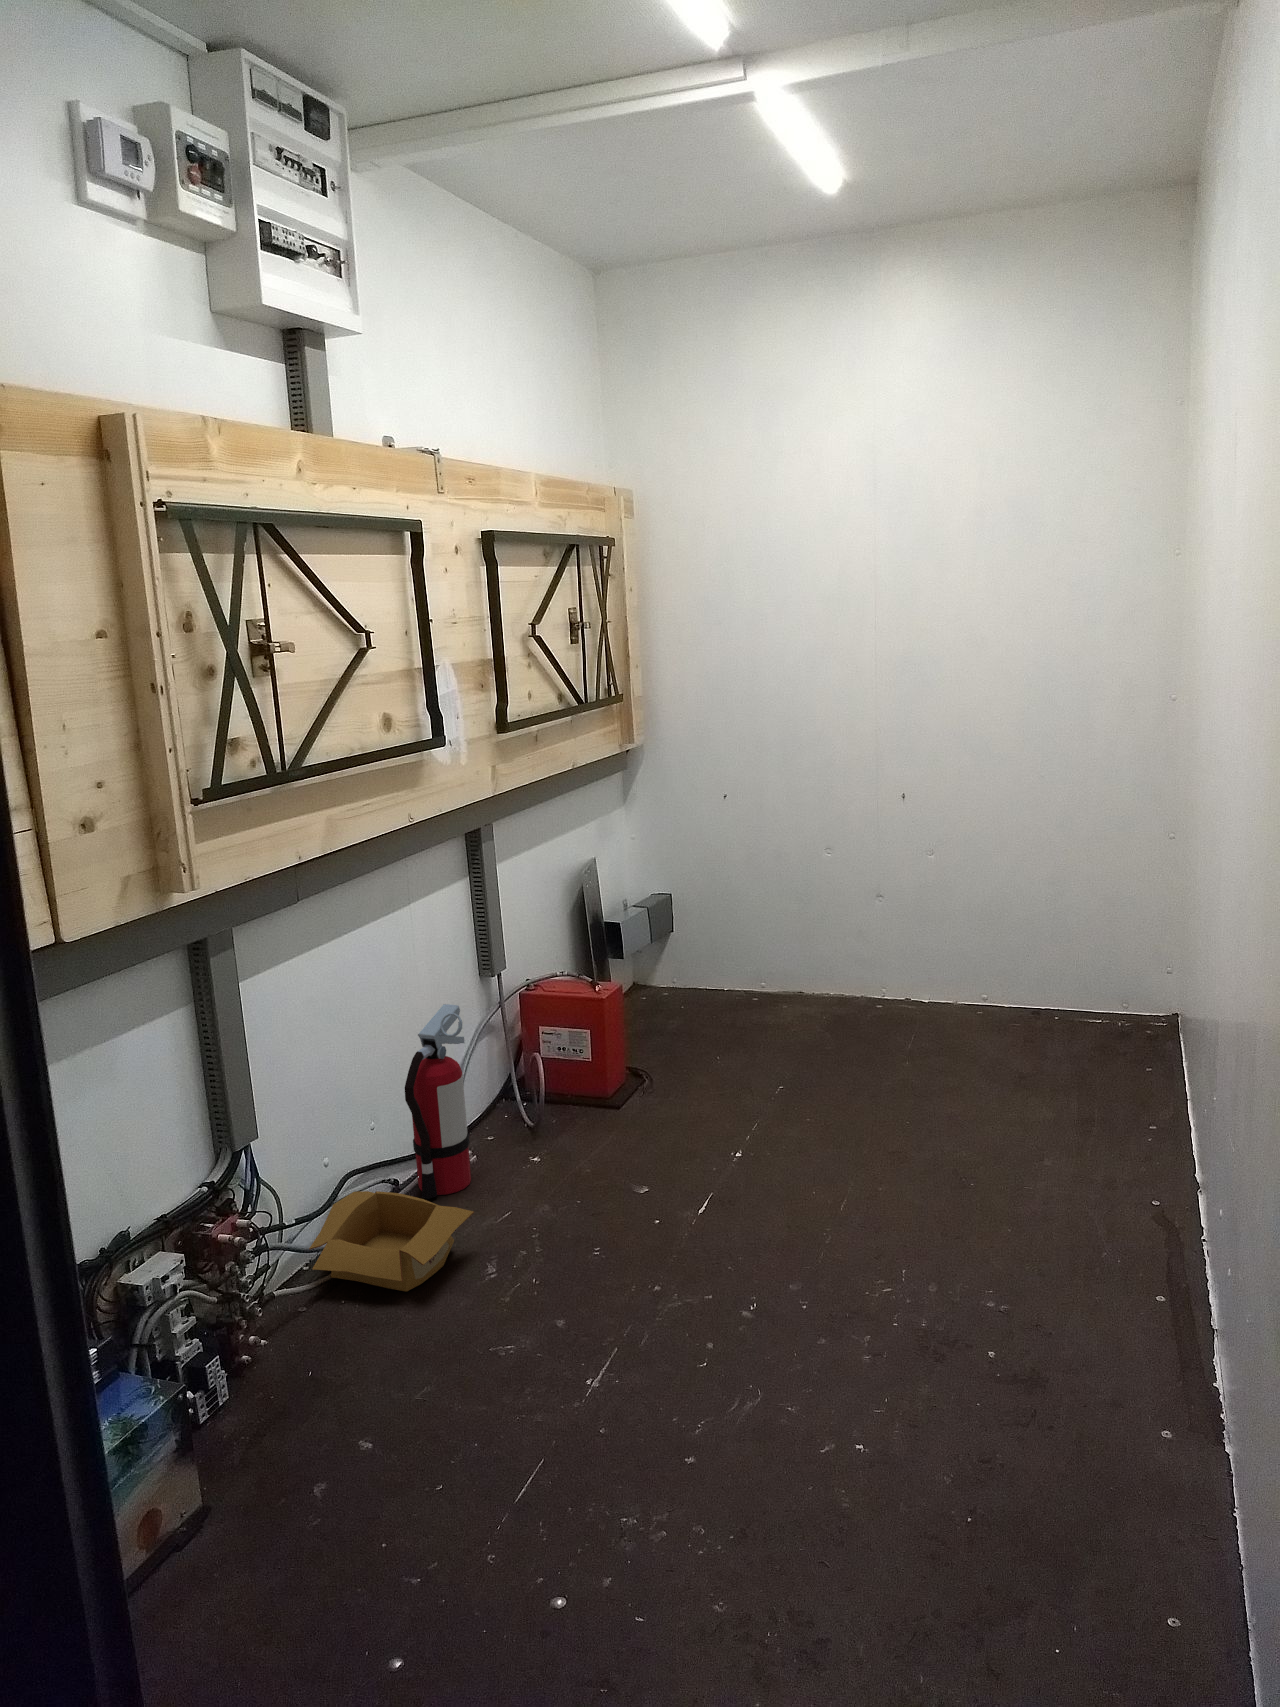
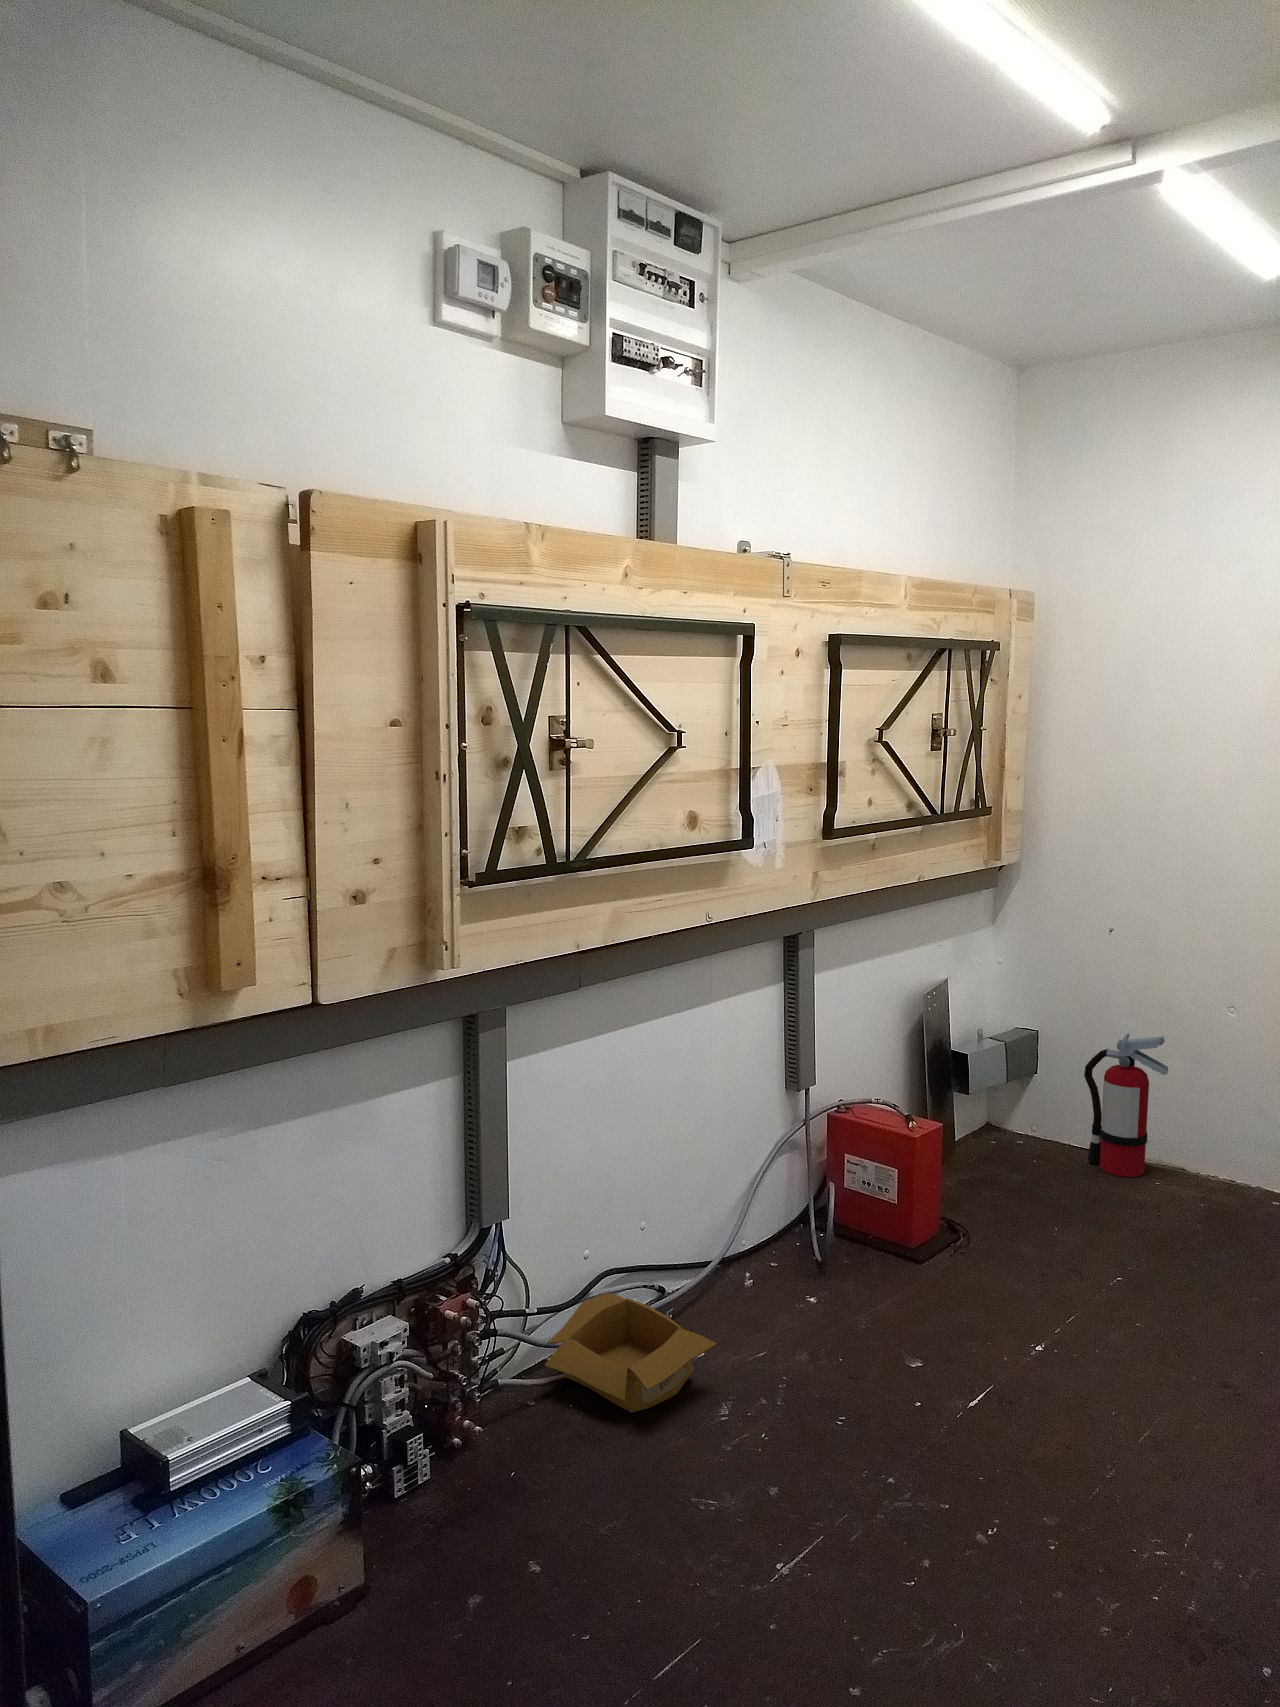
fire extinguisher: present [405,1004,471,1199] -> present [1084,1033,1168,1177]

